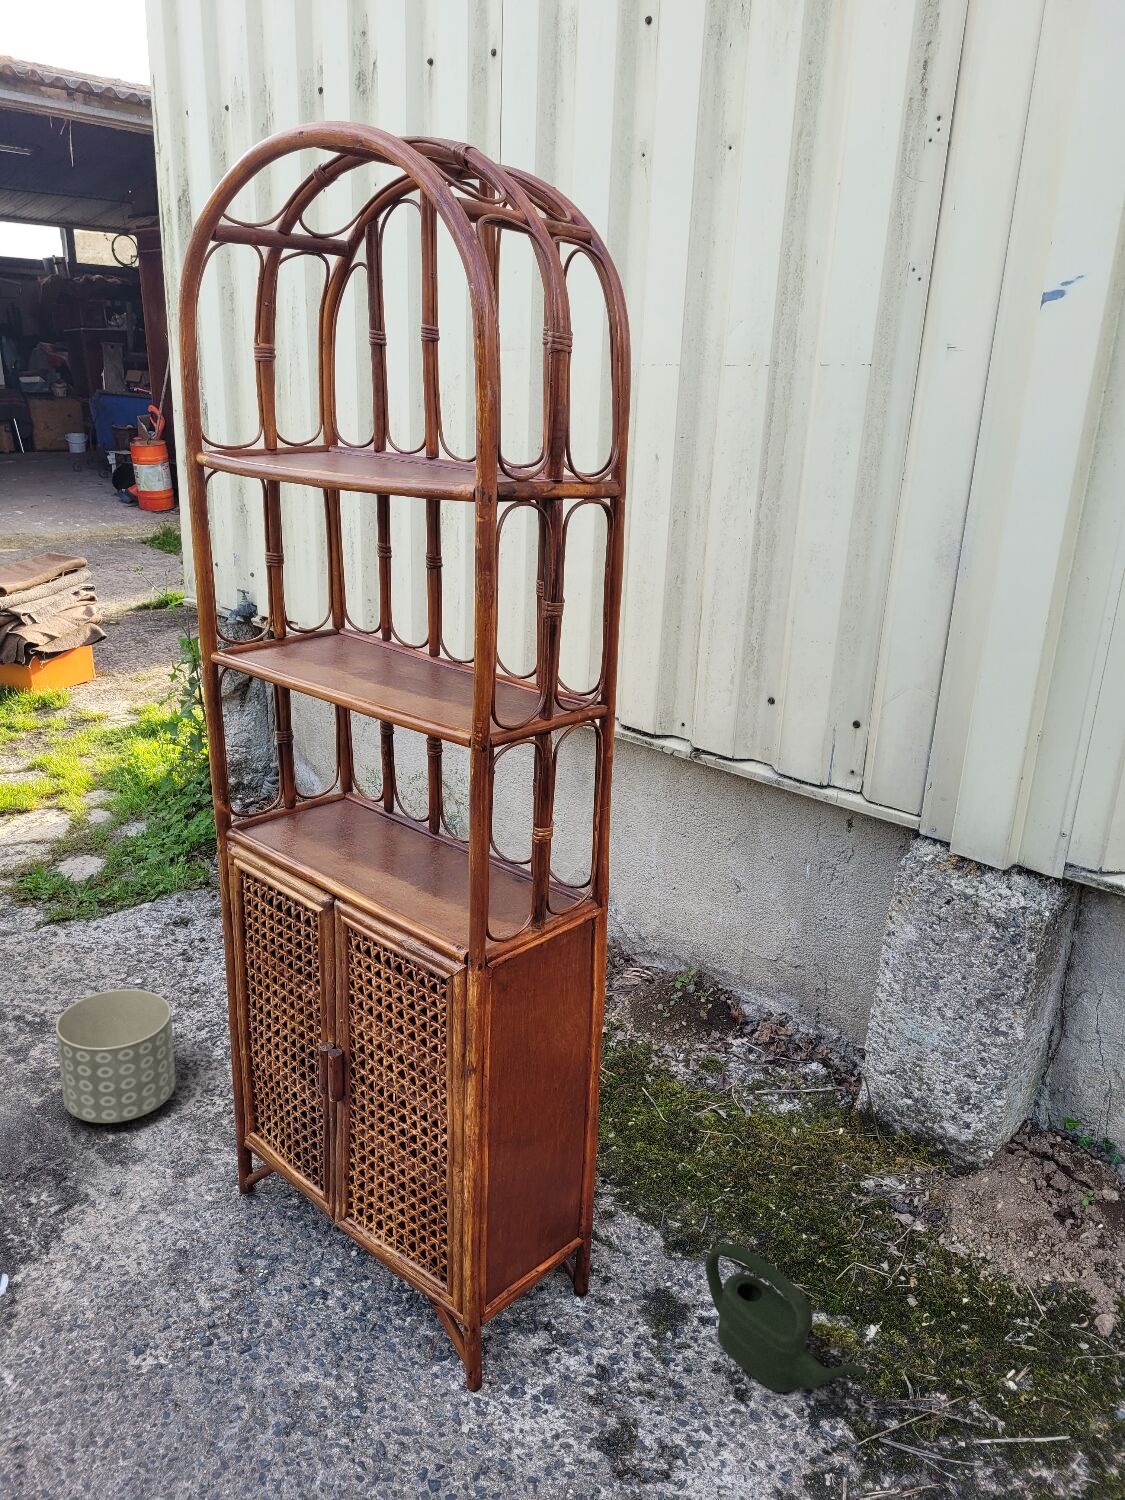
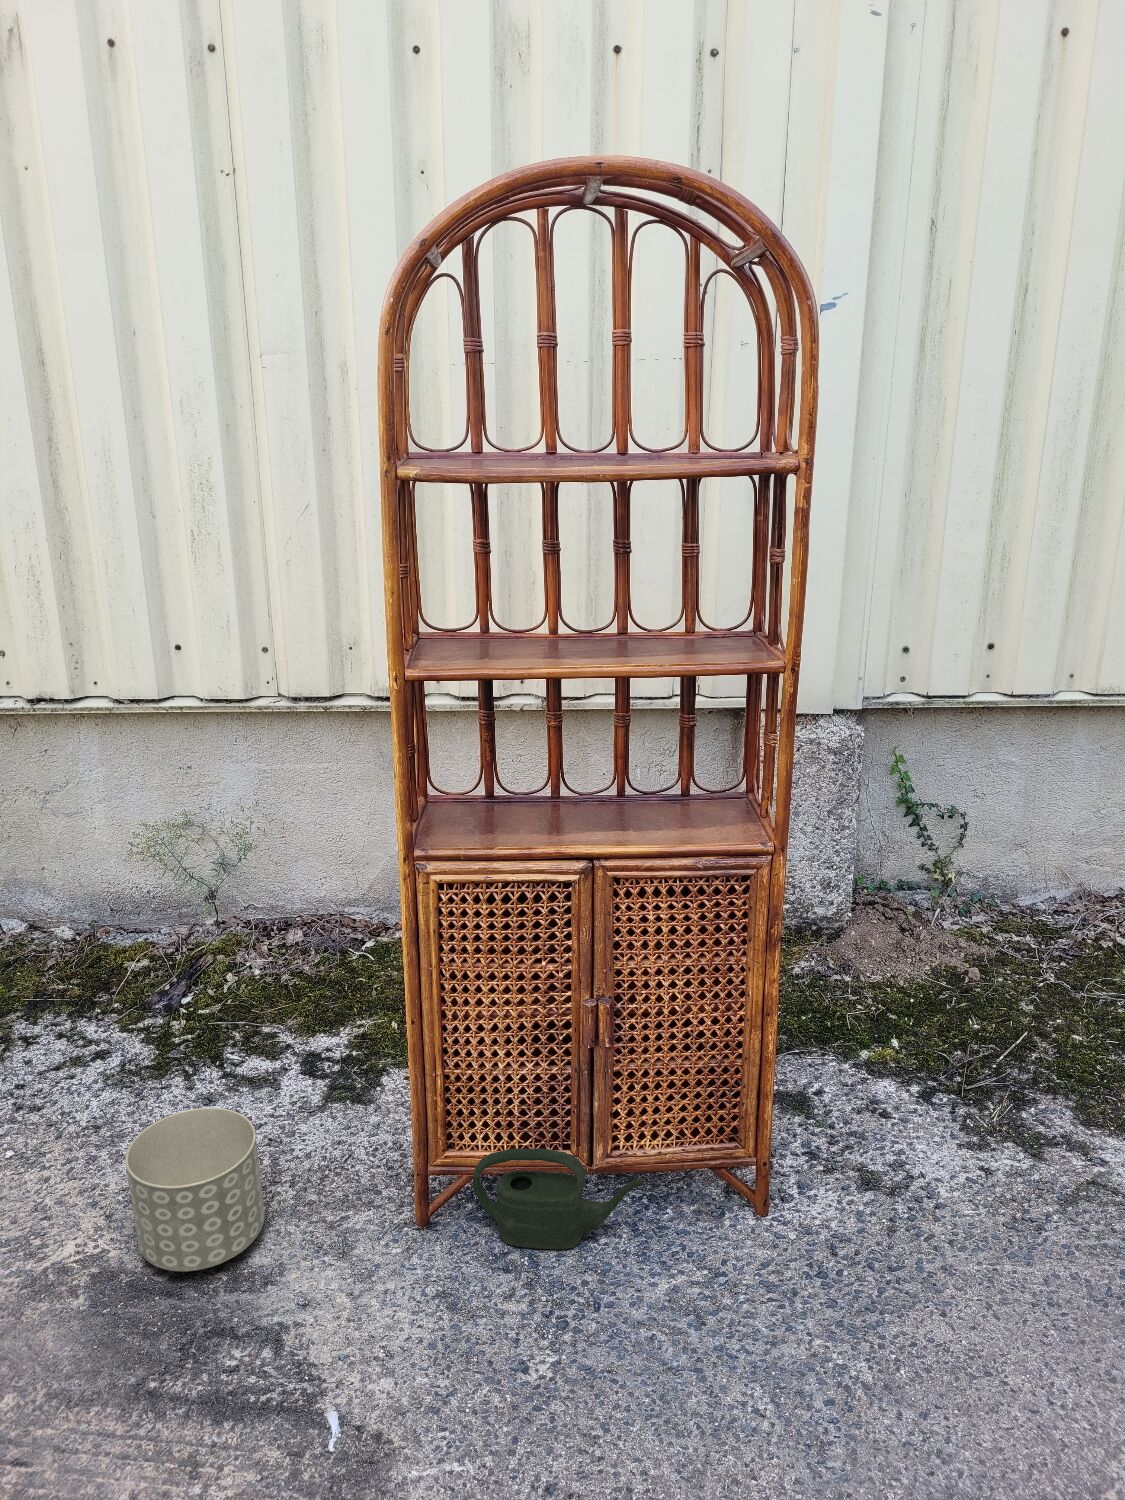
watering can: present [706,1244,866,1392] -> present [473,1148,644,1249]

